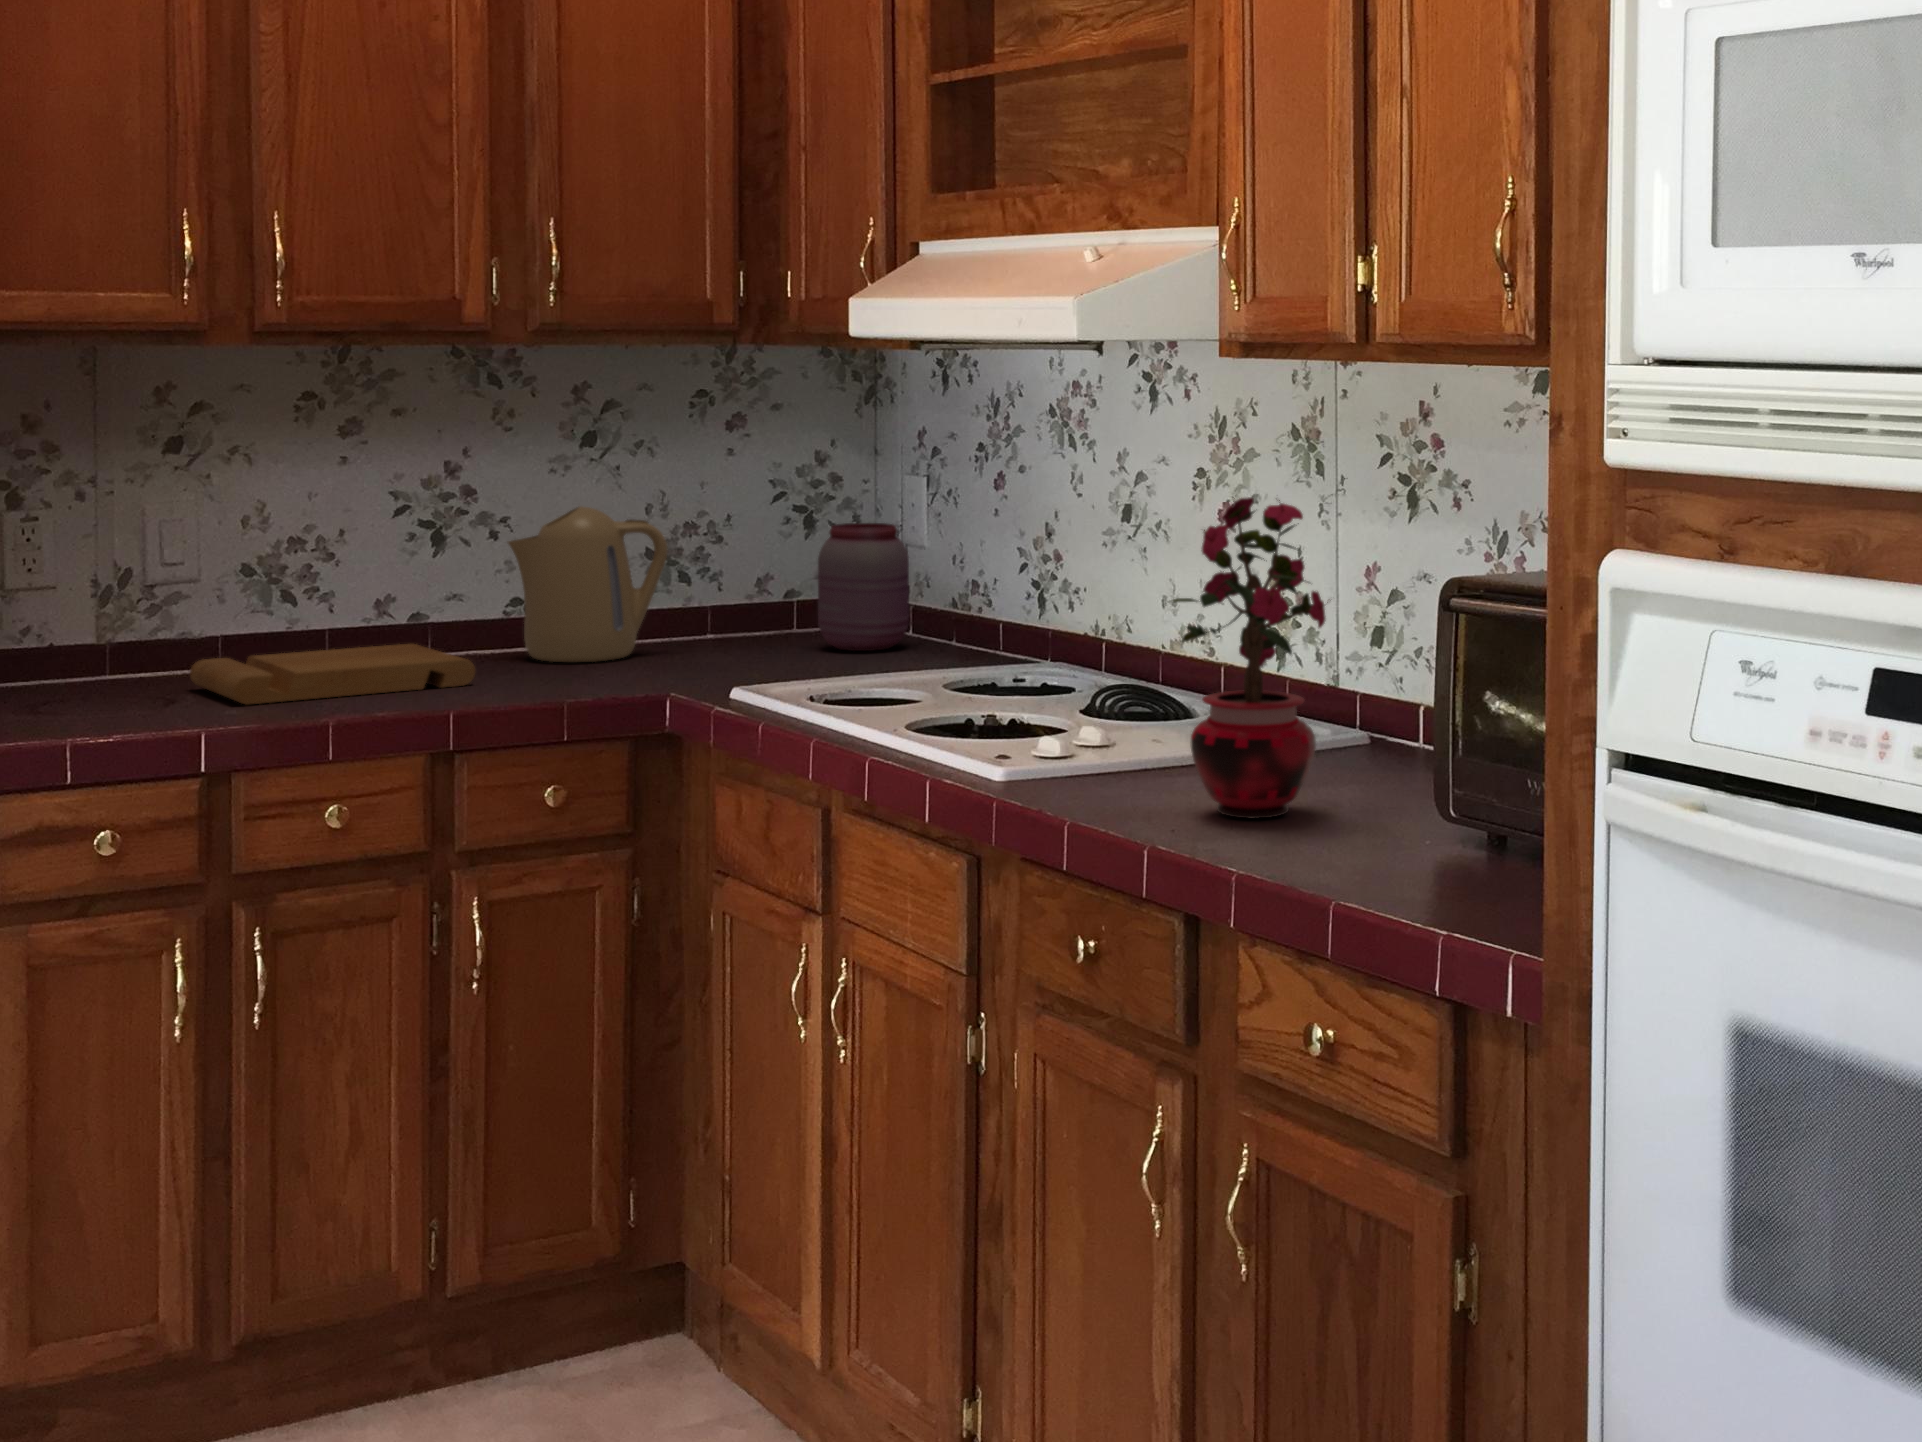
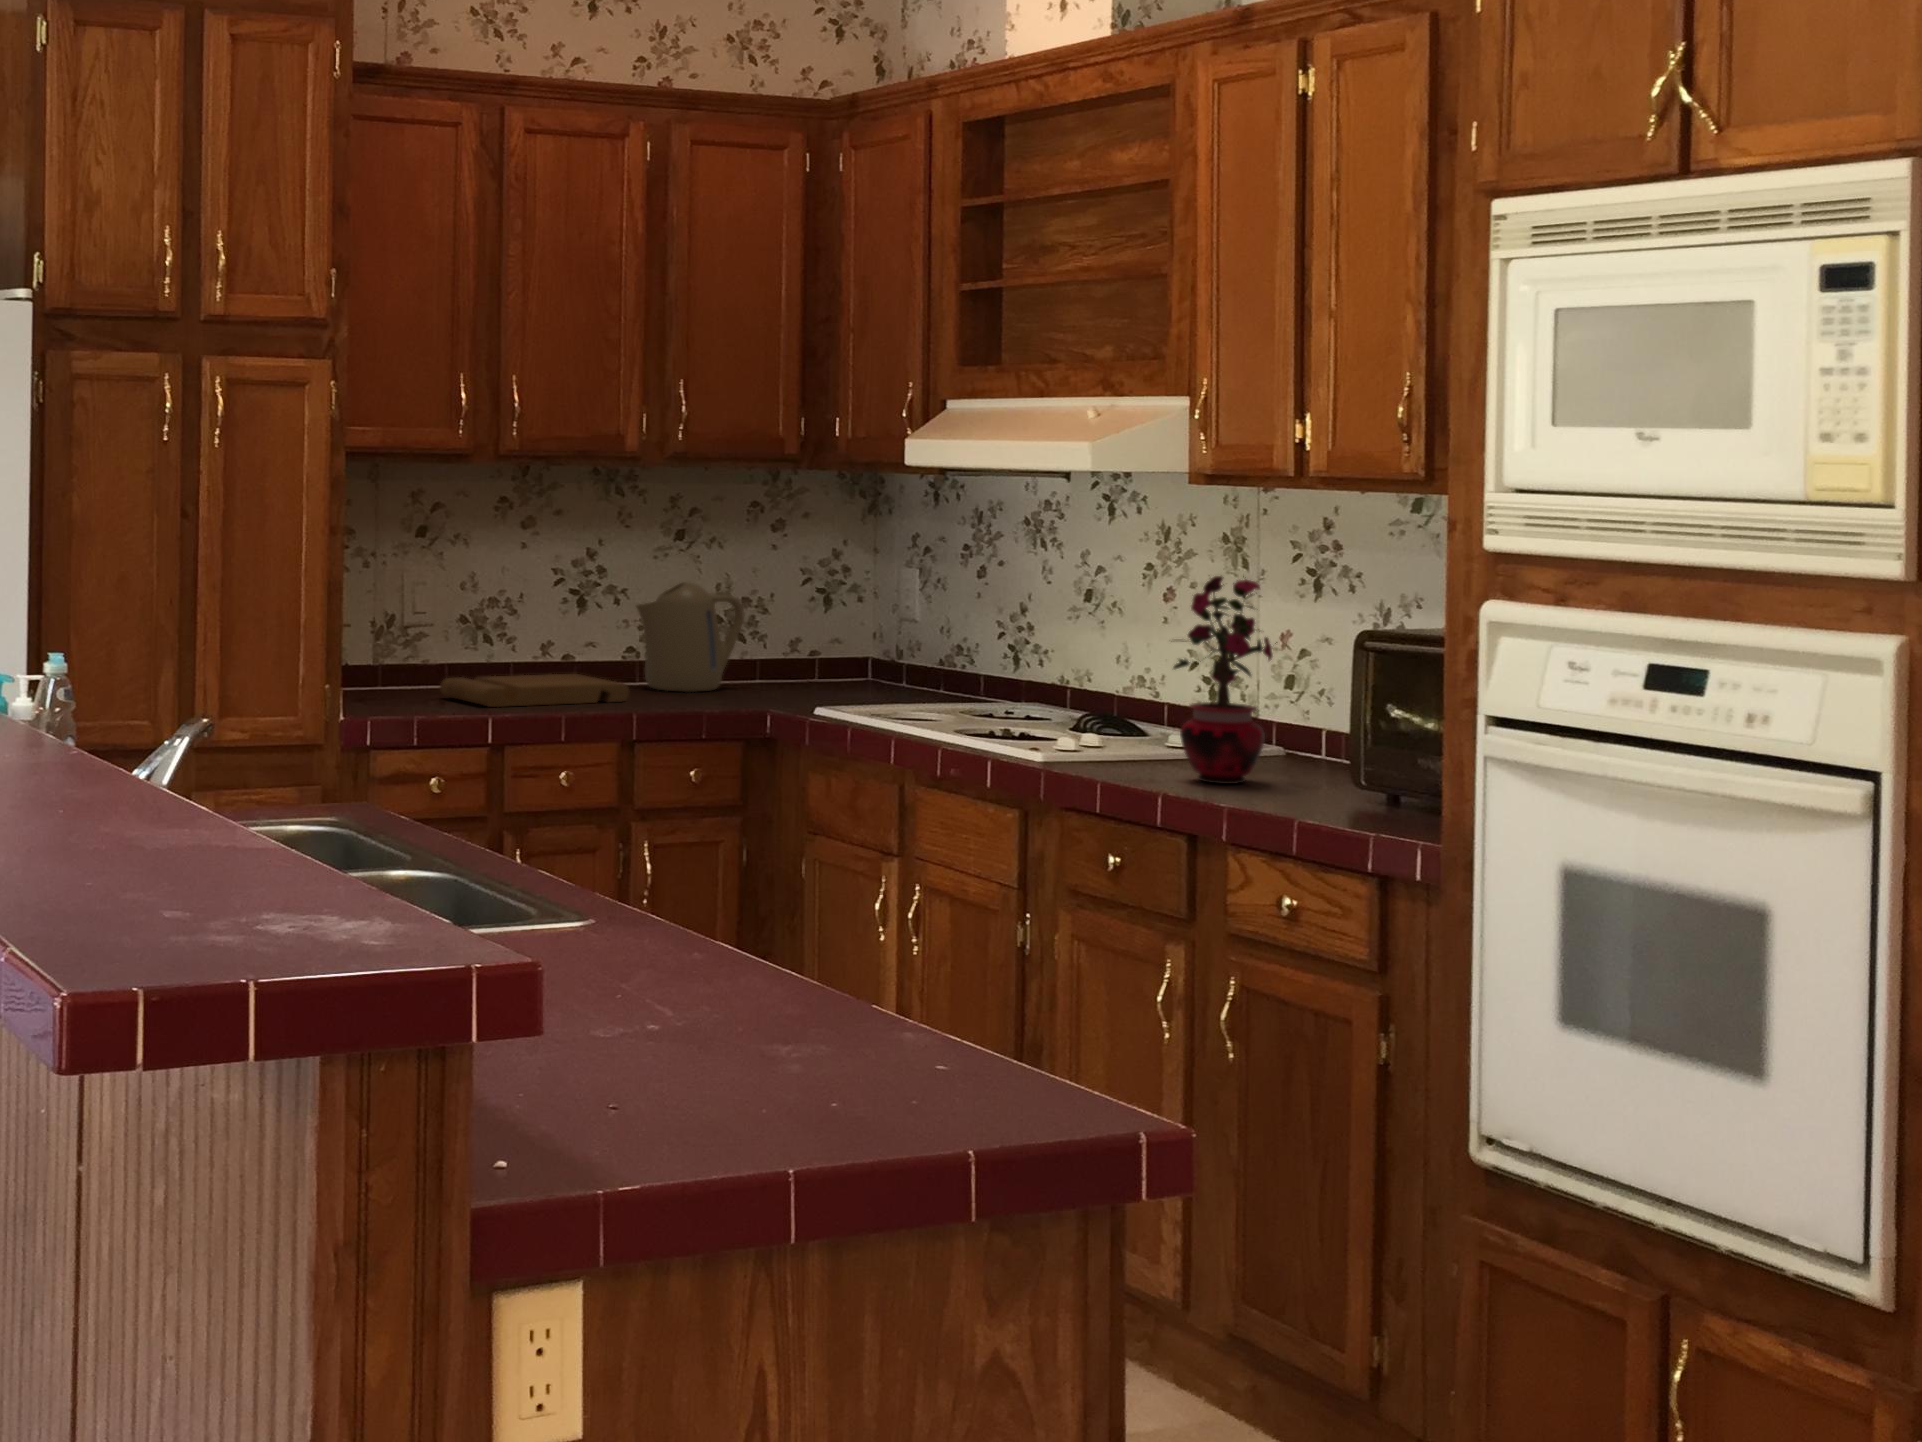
jar: present [818,523,909,651] -> none [849,599,916,691]

